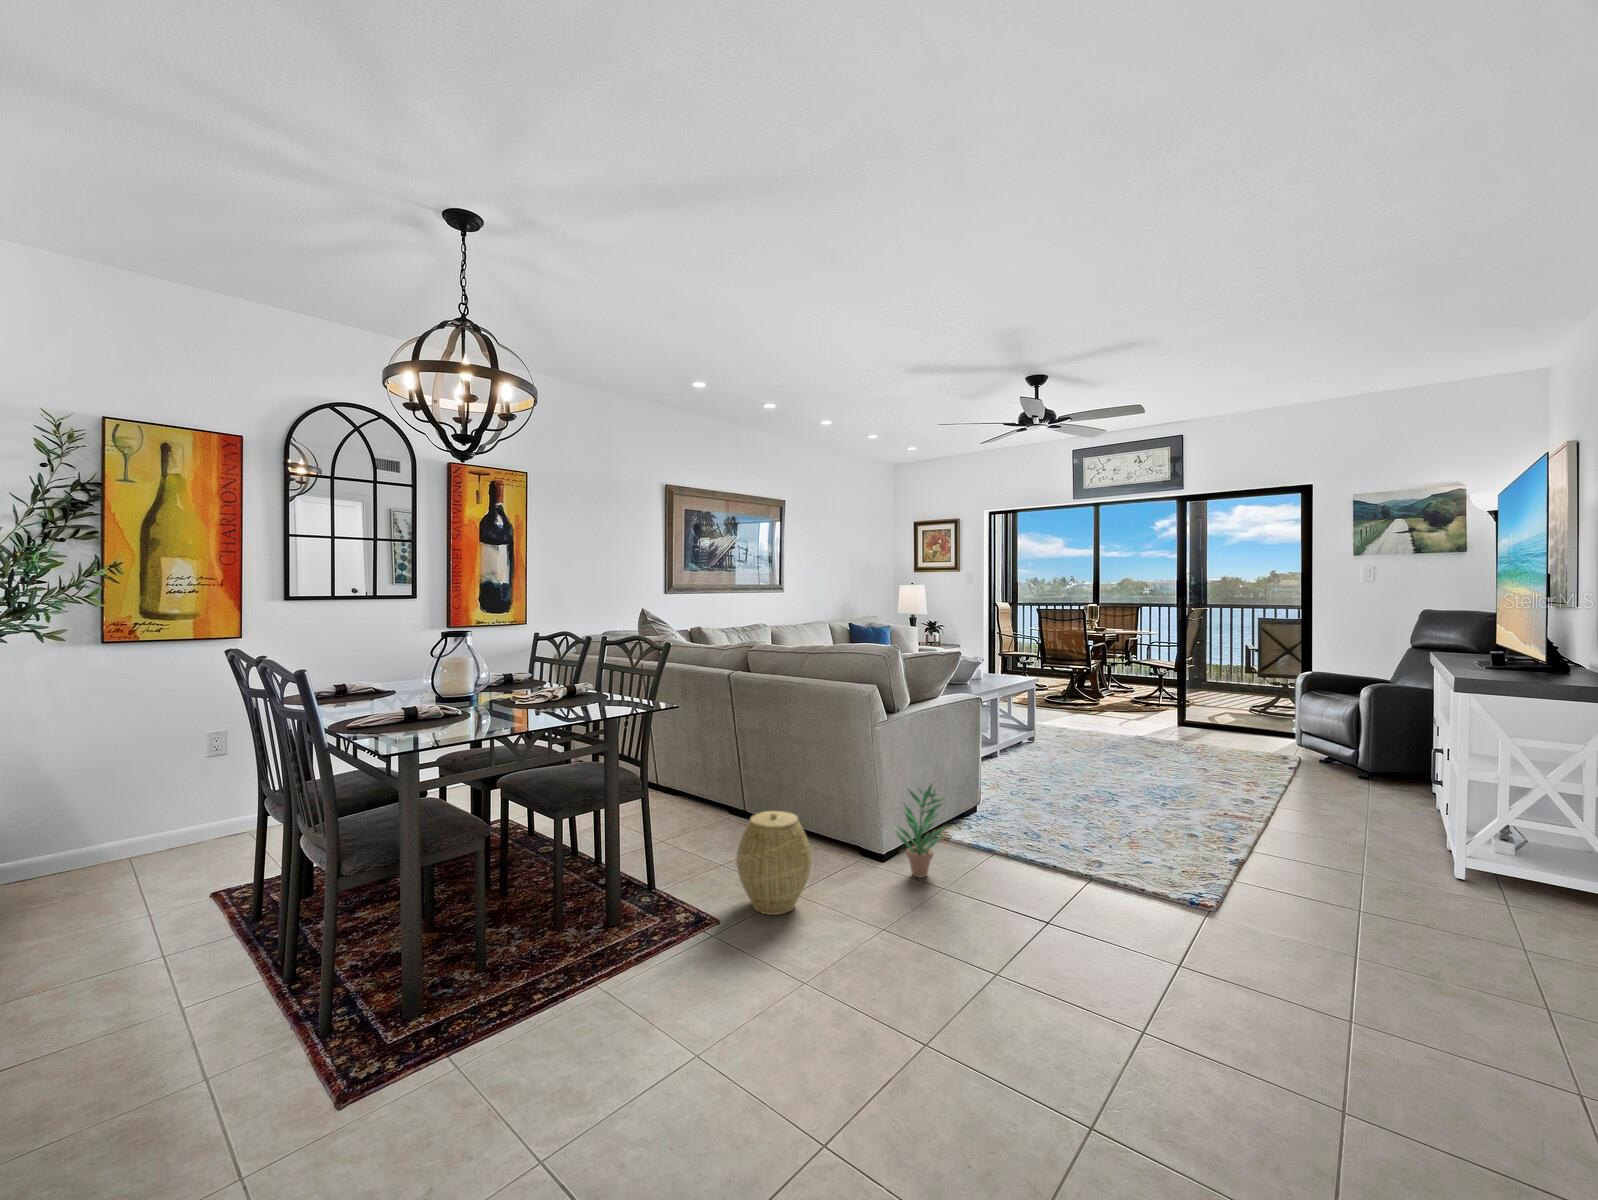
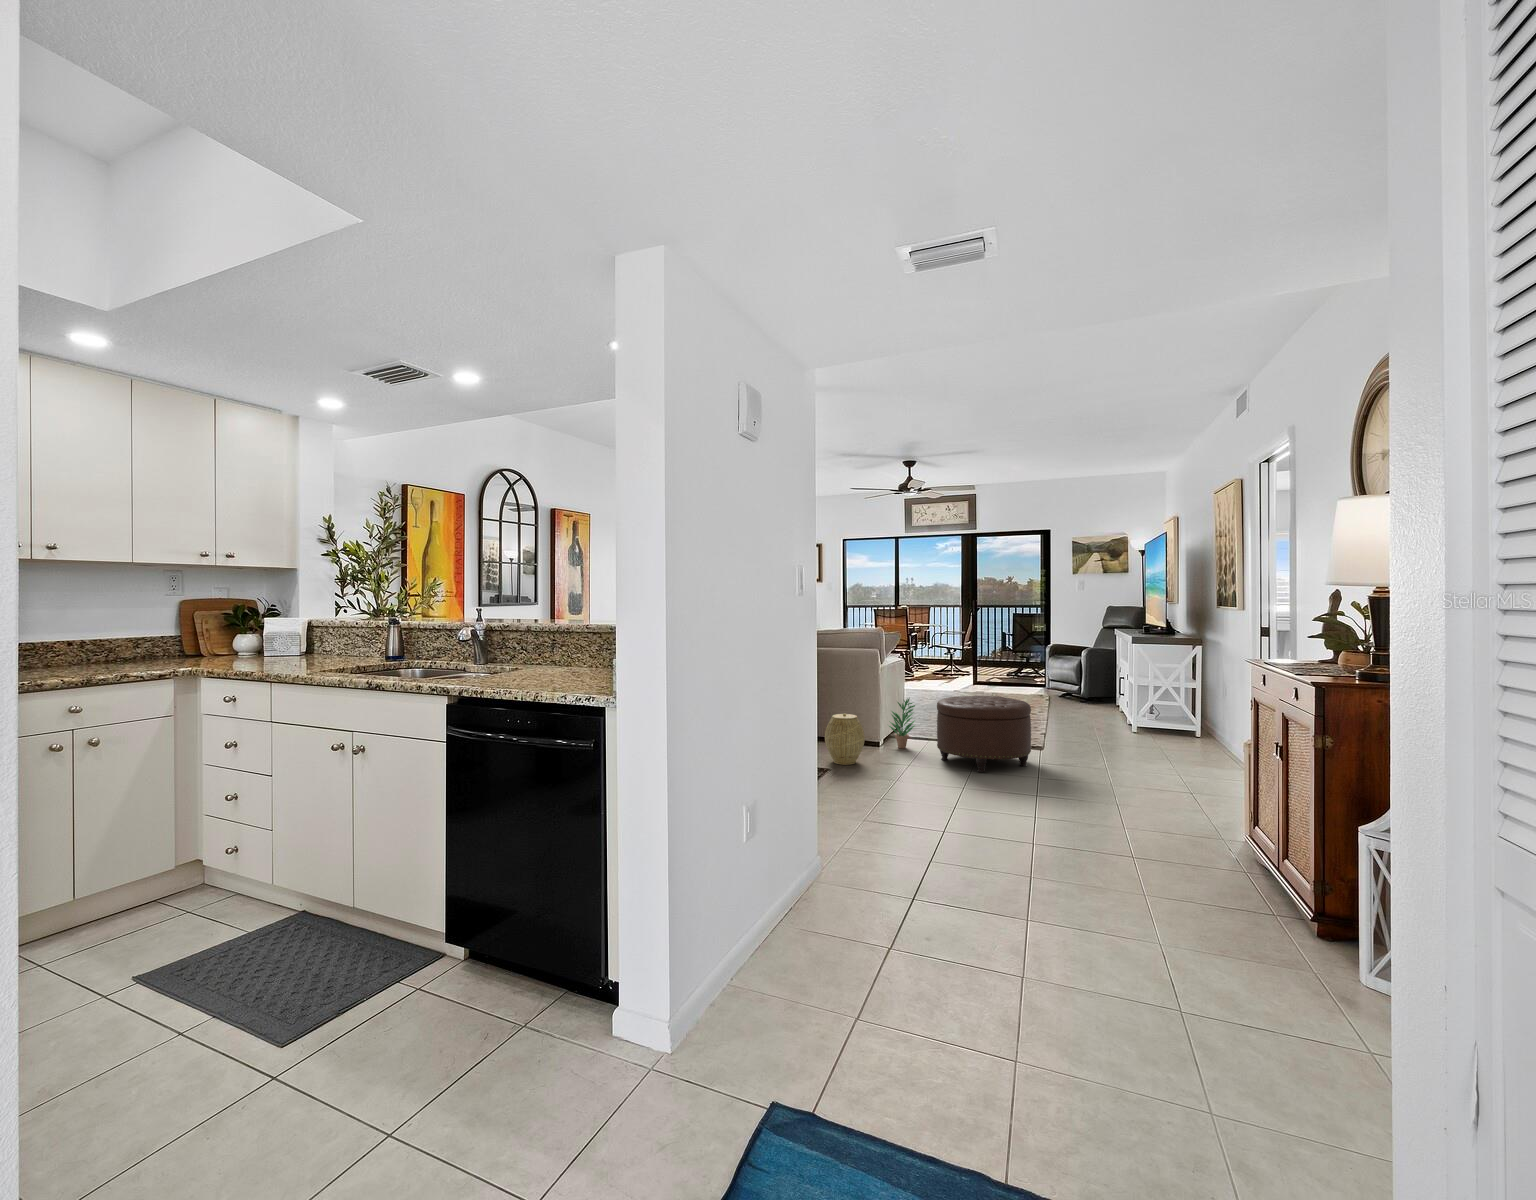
ottoman: none [951,794,1158,989] -> present [937,695,1031,772]

